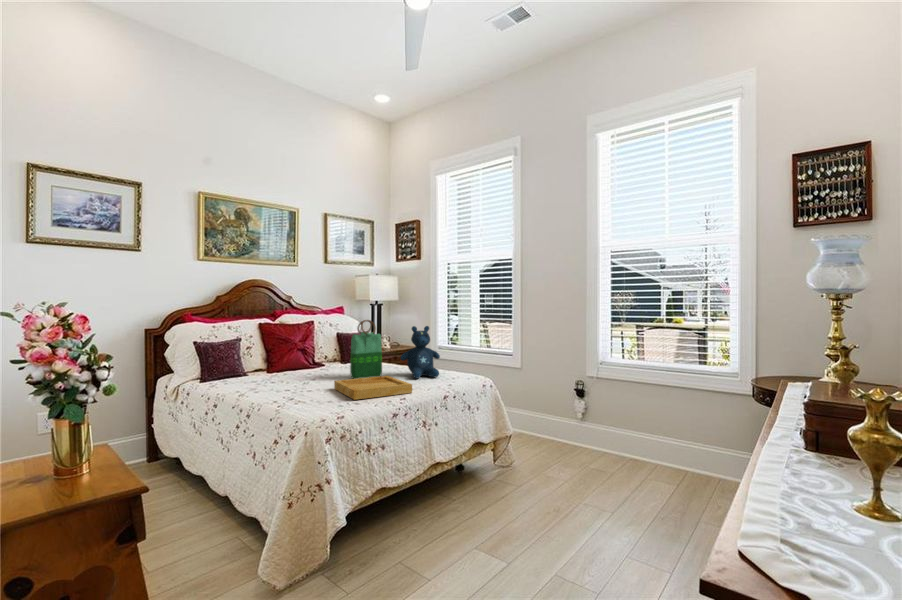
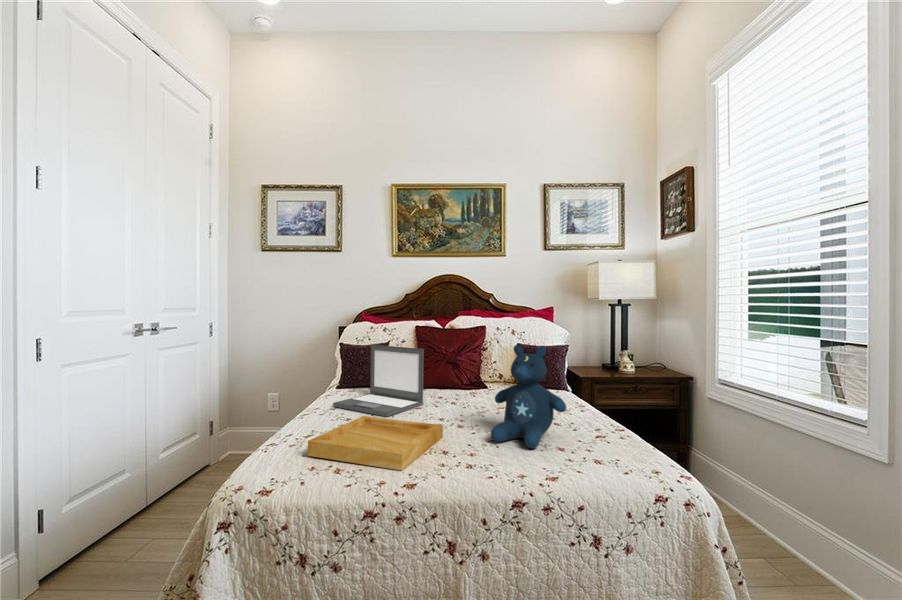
tote bag: present [350,320,382,379] -> none [427,328,477,422]
laptop: none [271,337,329,387] -> present [333,345,424,417]

